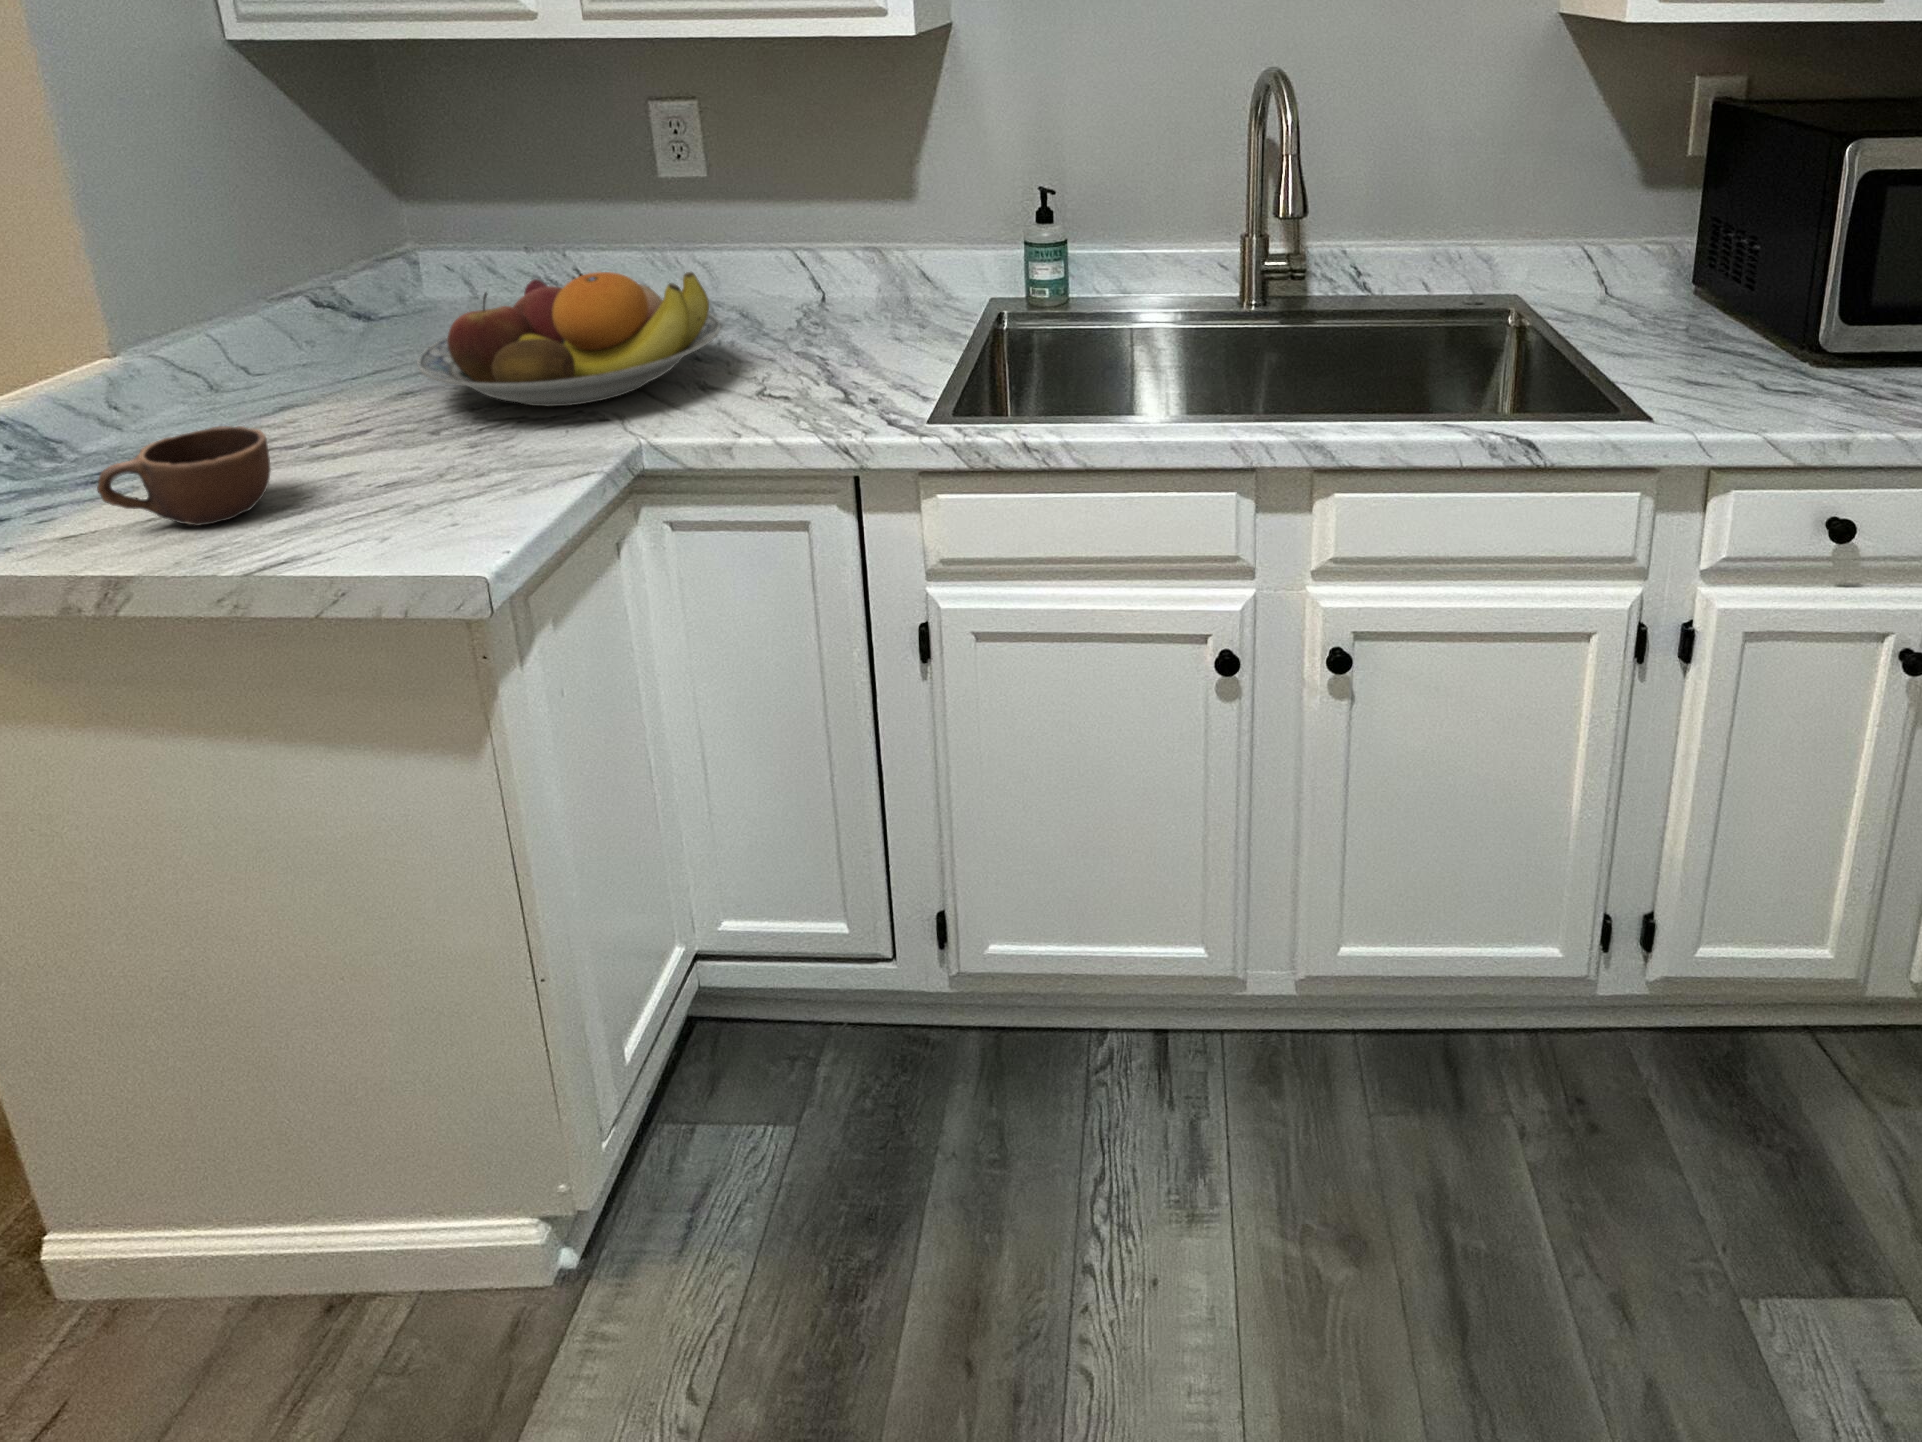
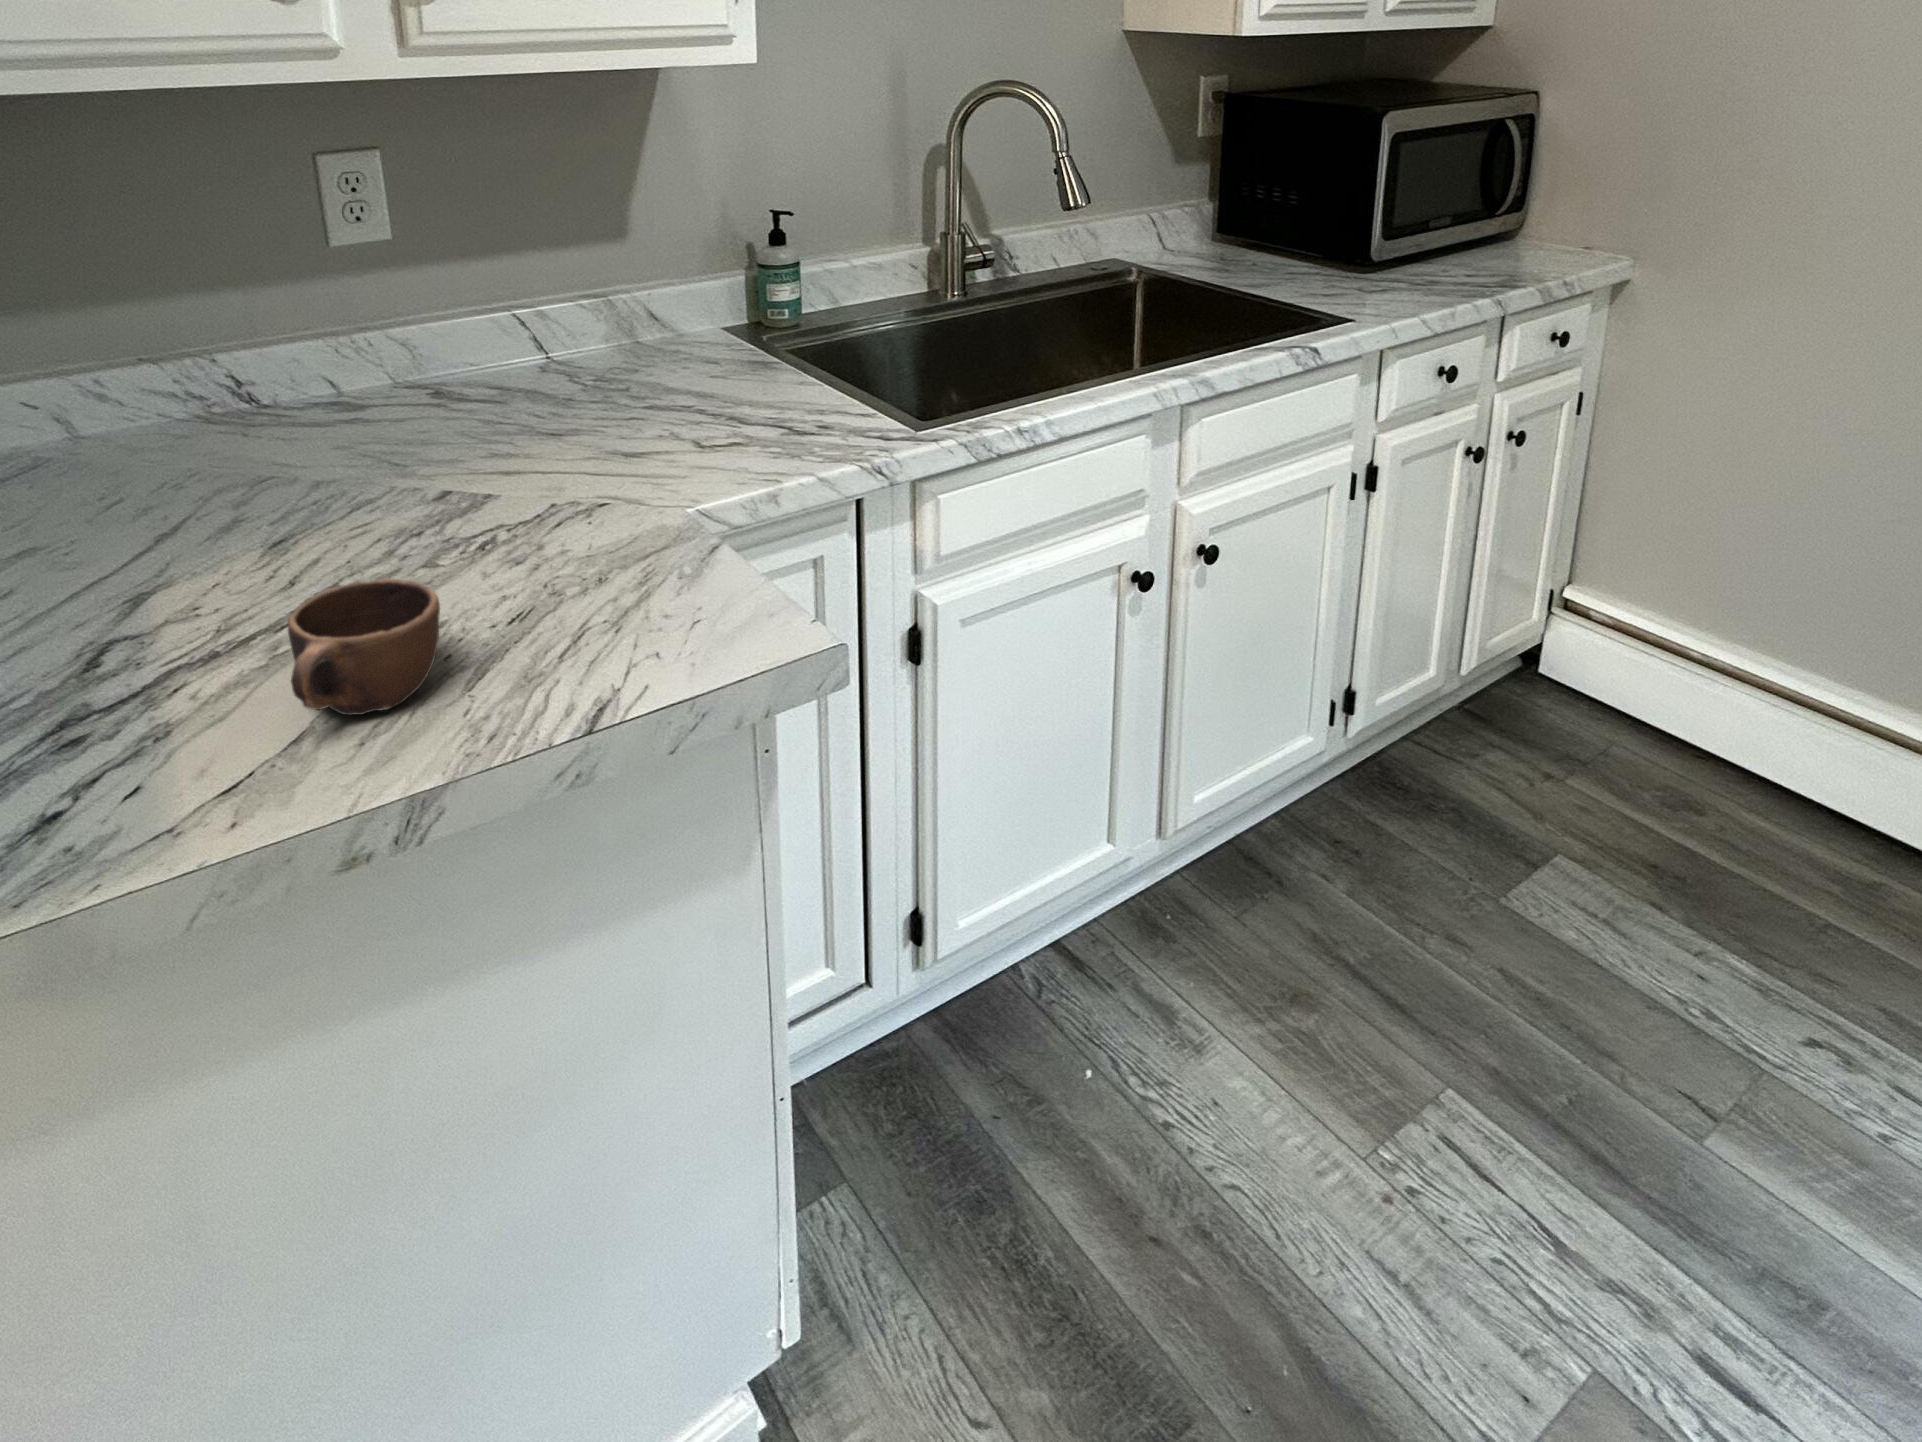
fruit bowl: present [417,272,721,406] -> none [293,330,642,511]

